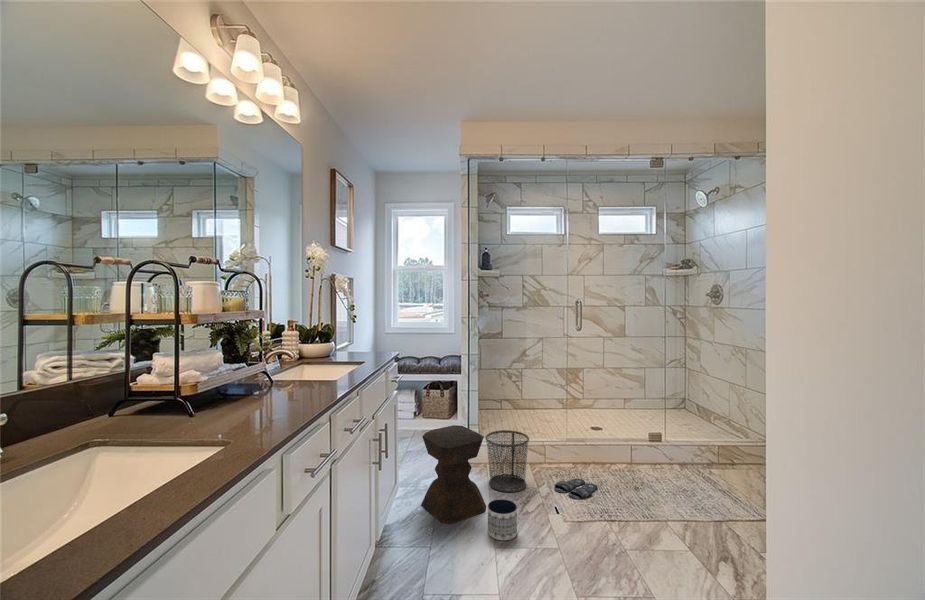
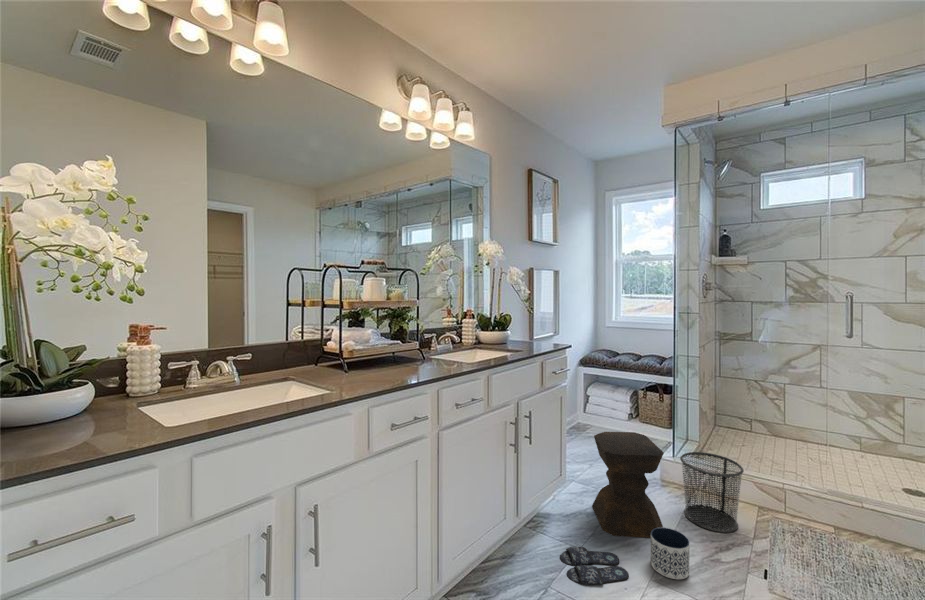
slippers: present [555,479,597,500] -> present [560,547,629,585]

